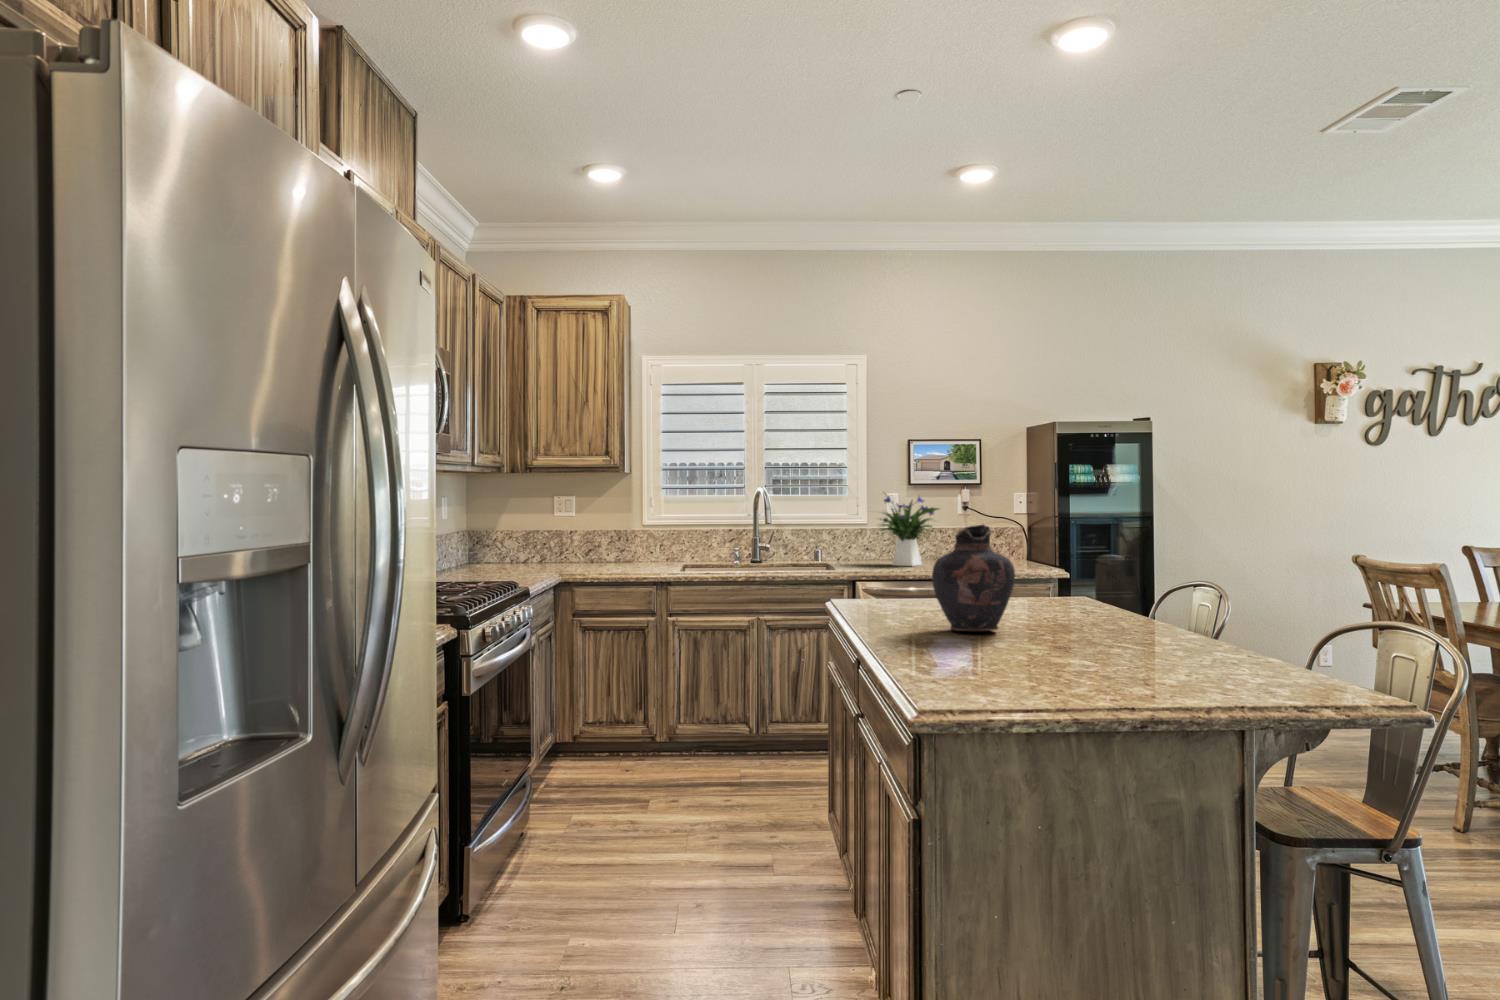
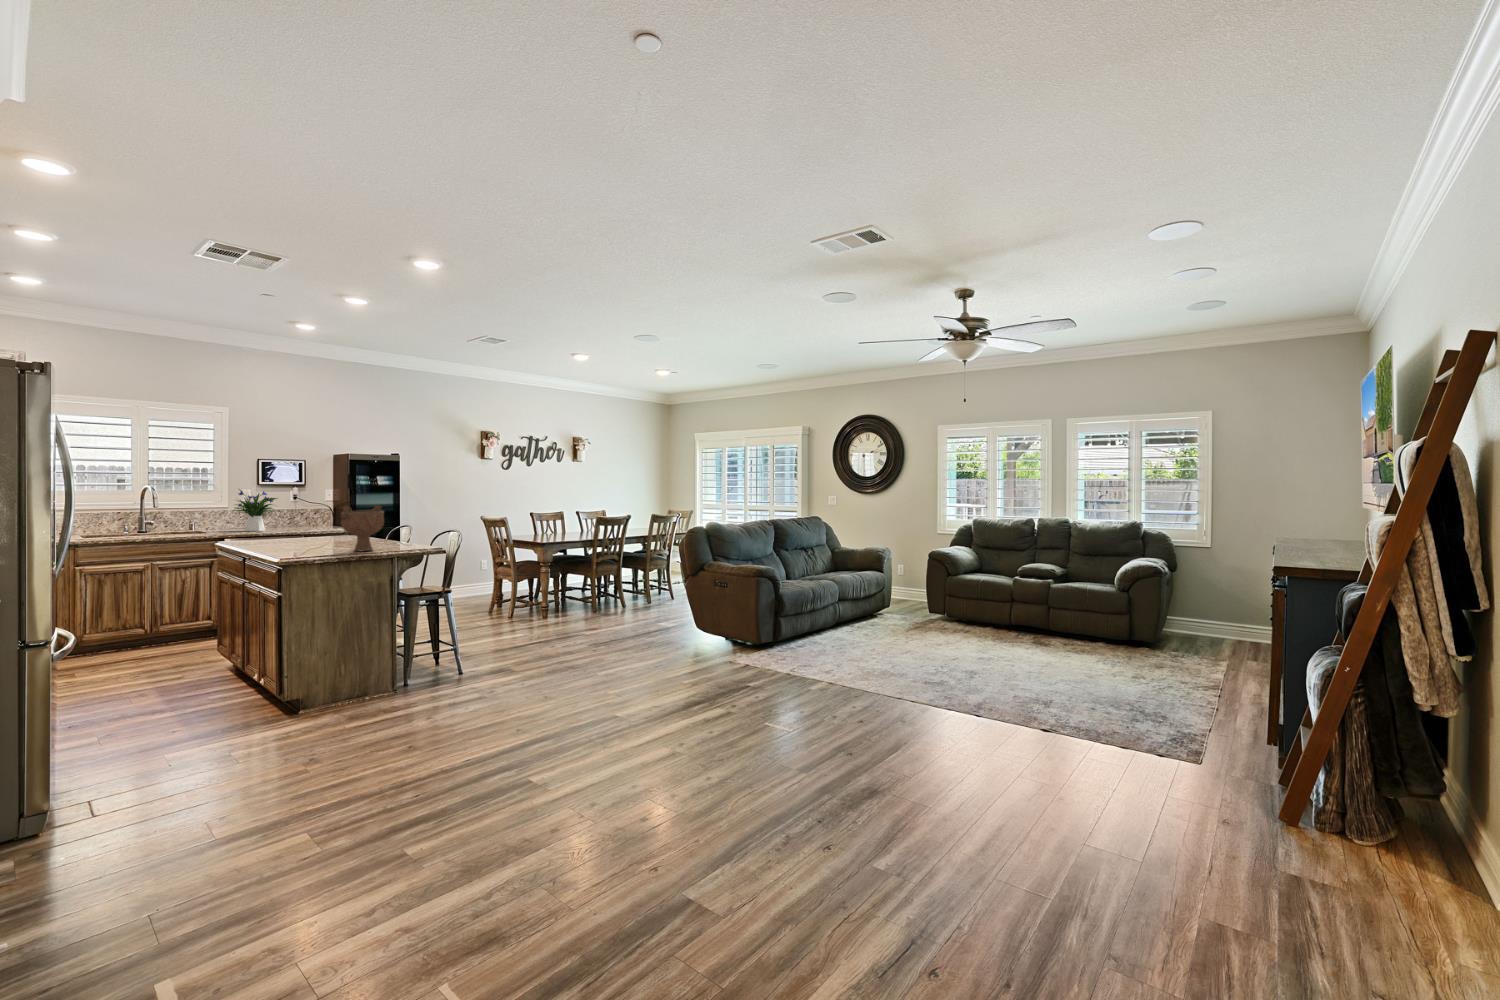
vase: present [932,525,1015,631] -> none [288,503,326,546]
decorative bowl: none [1052,534,1181,683] -> present [341,506,384,551]

